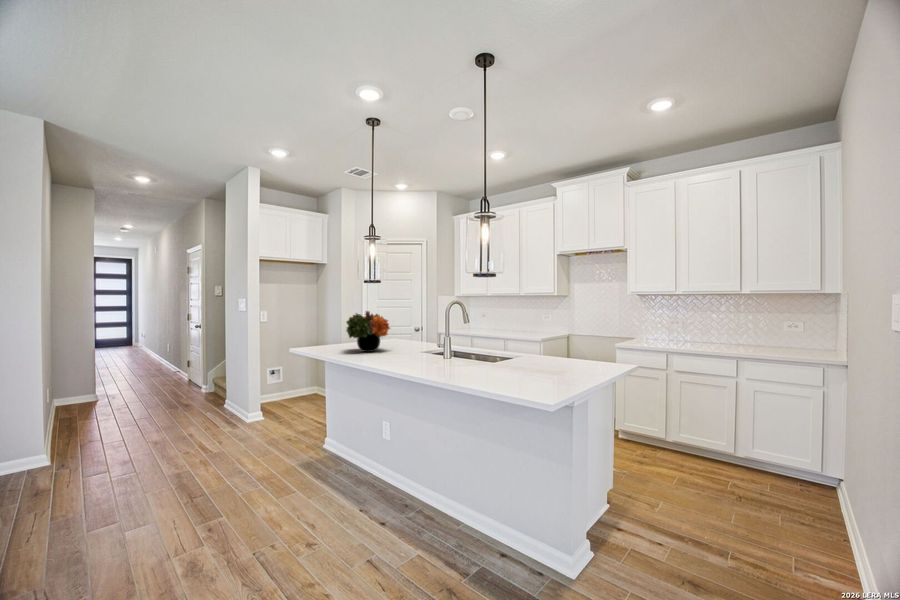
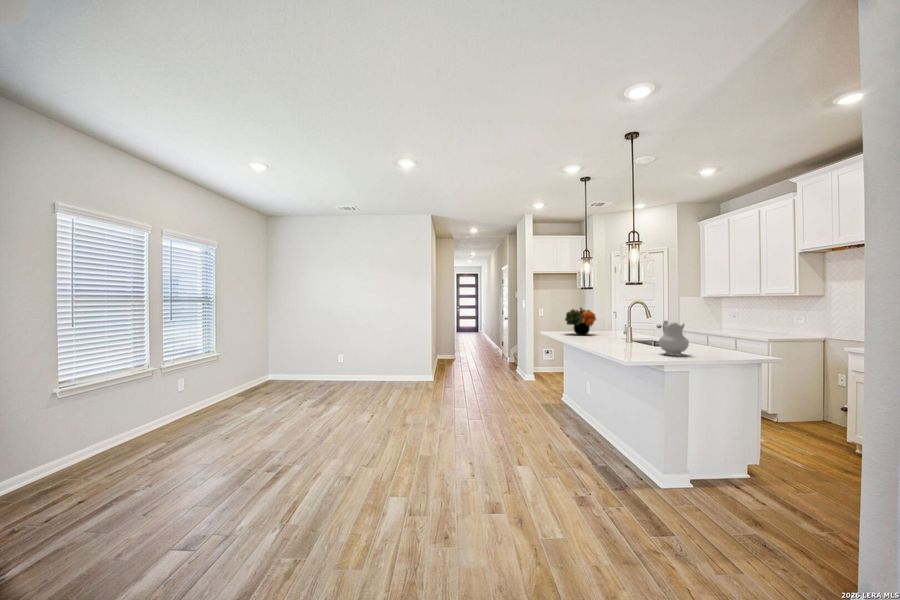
ceramic pitcher: none [542,331,583,383] -> present [659,321,689,356]

